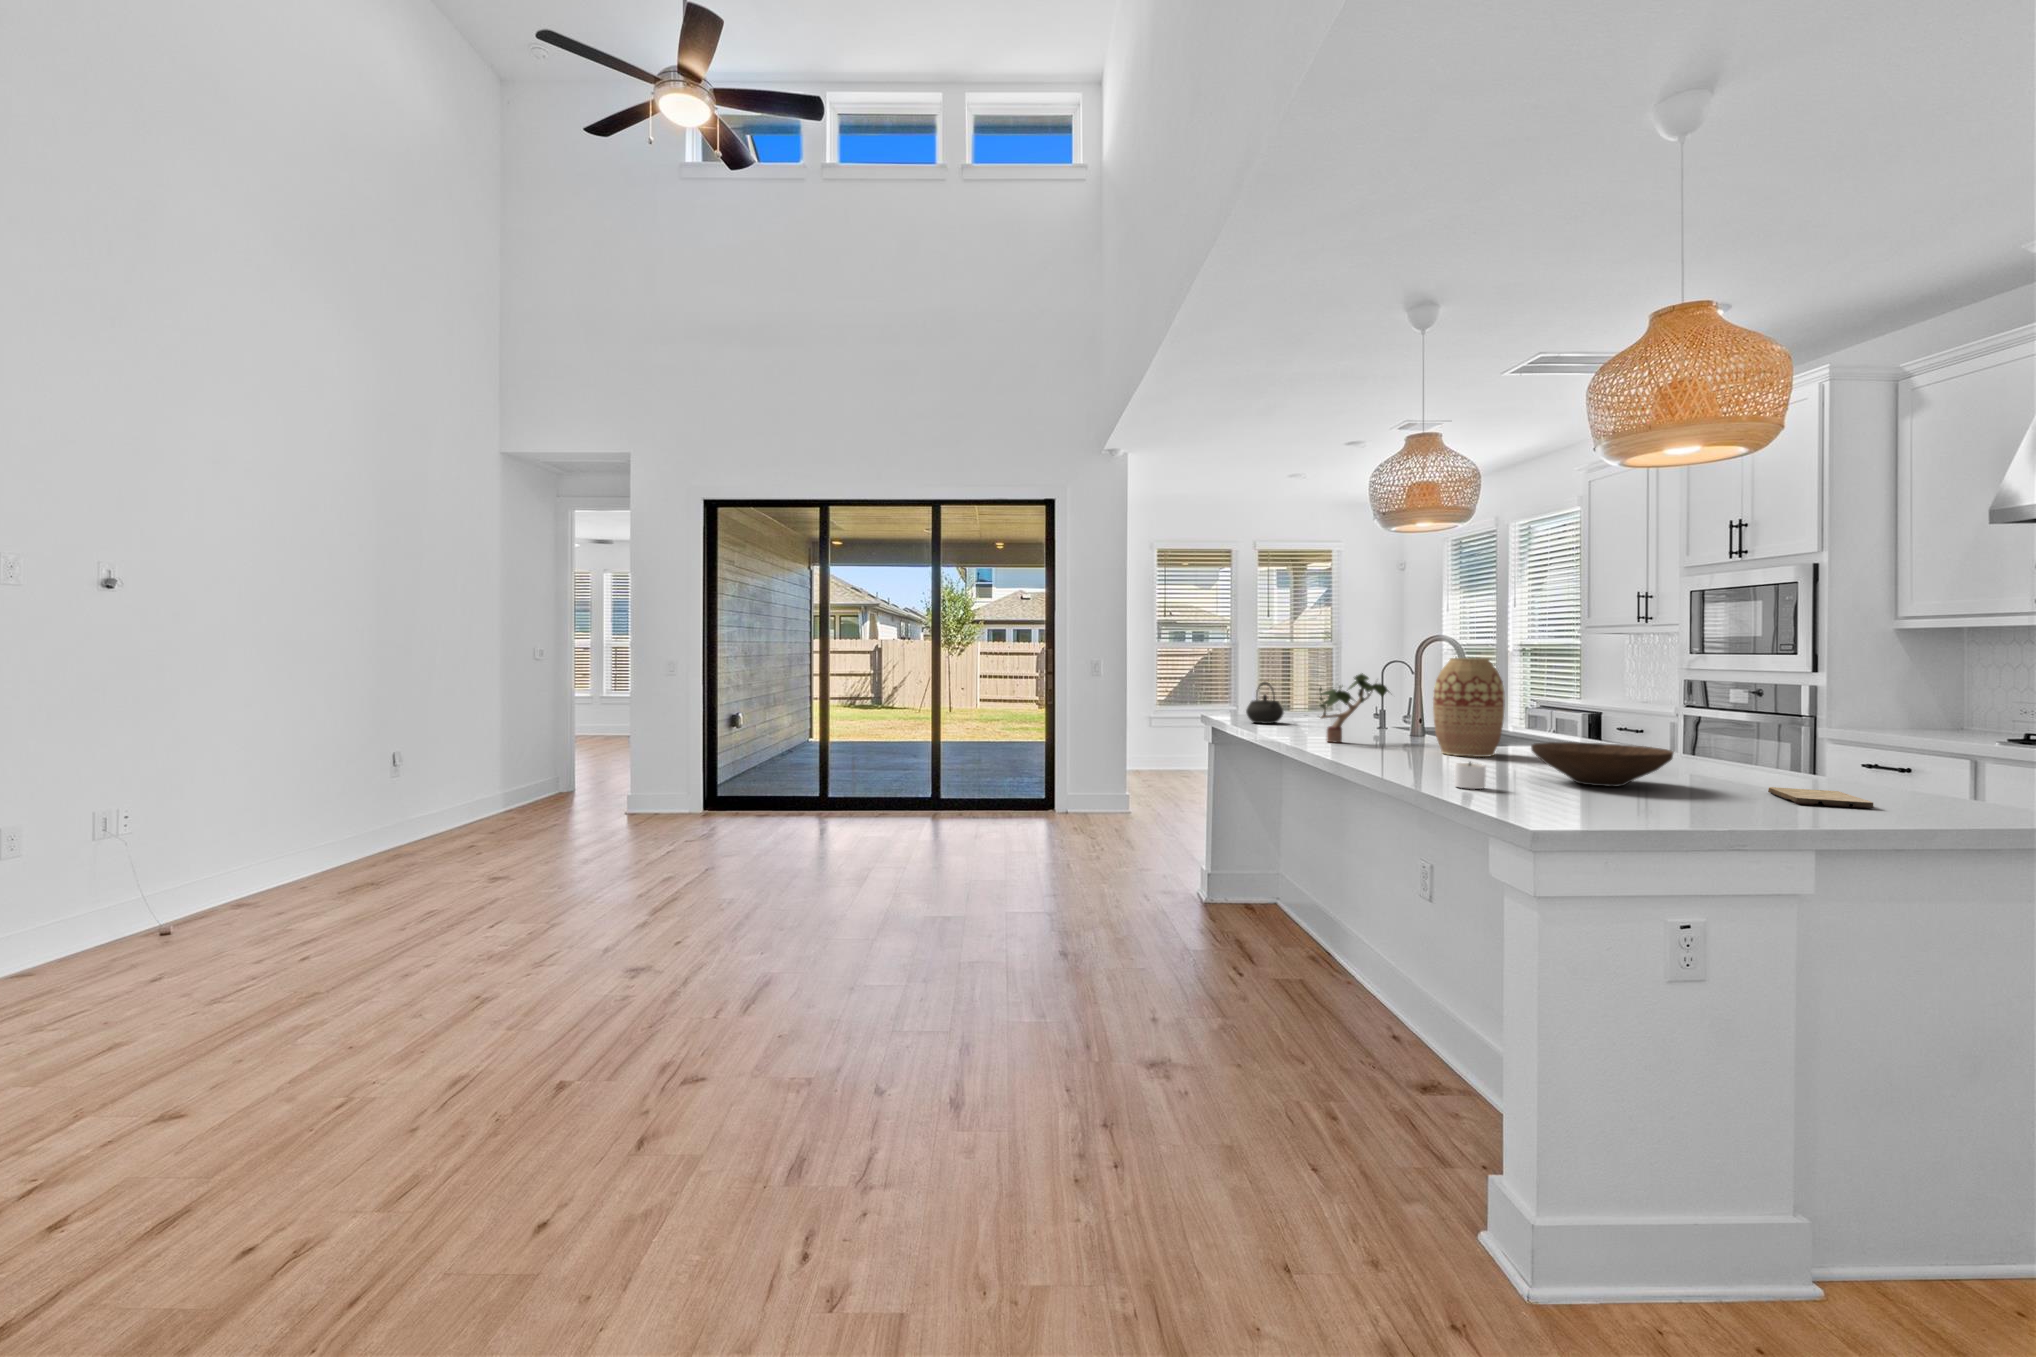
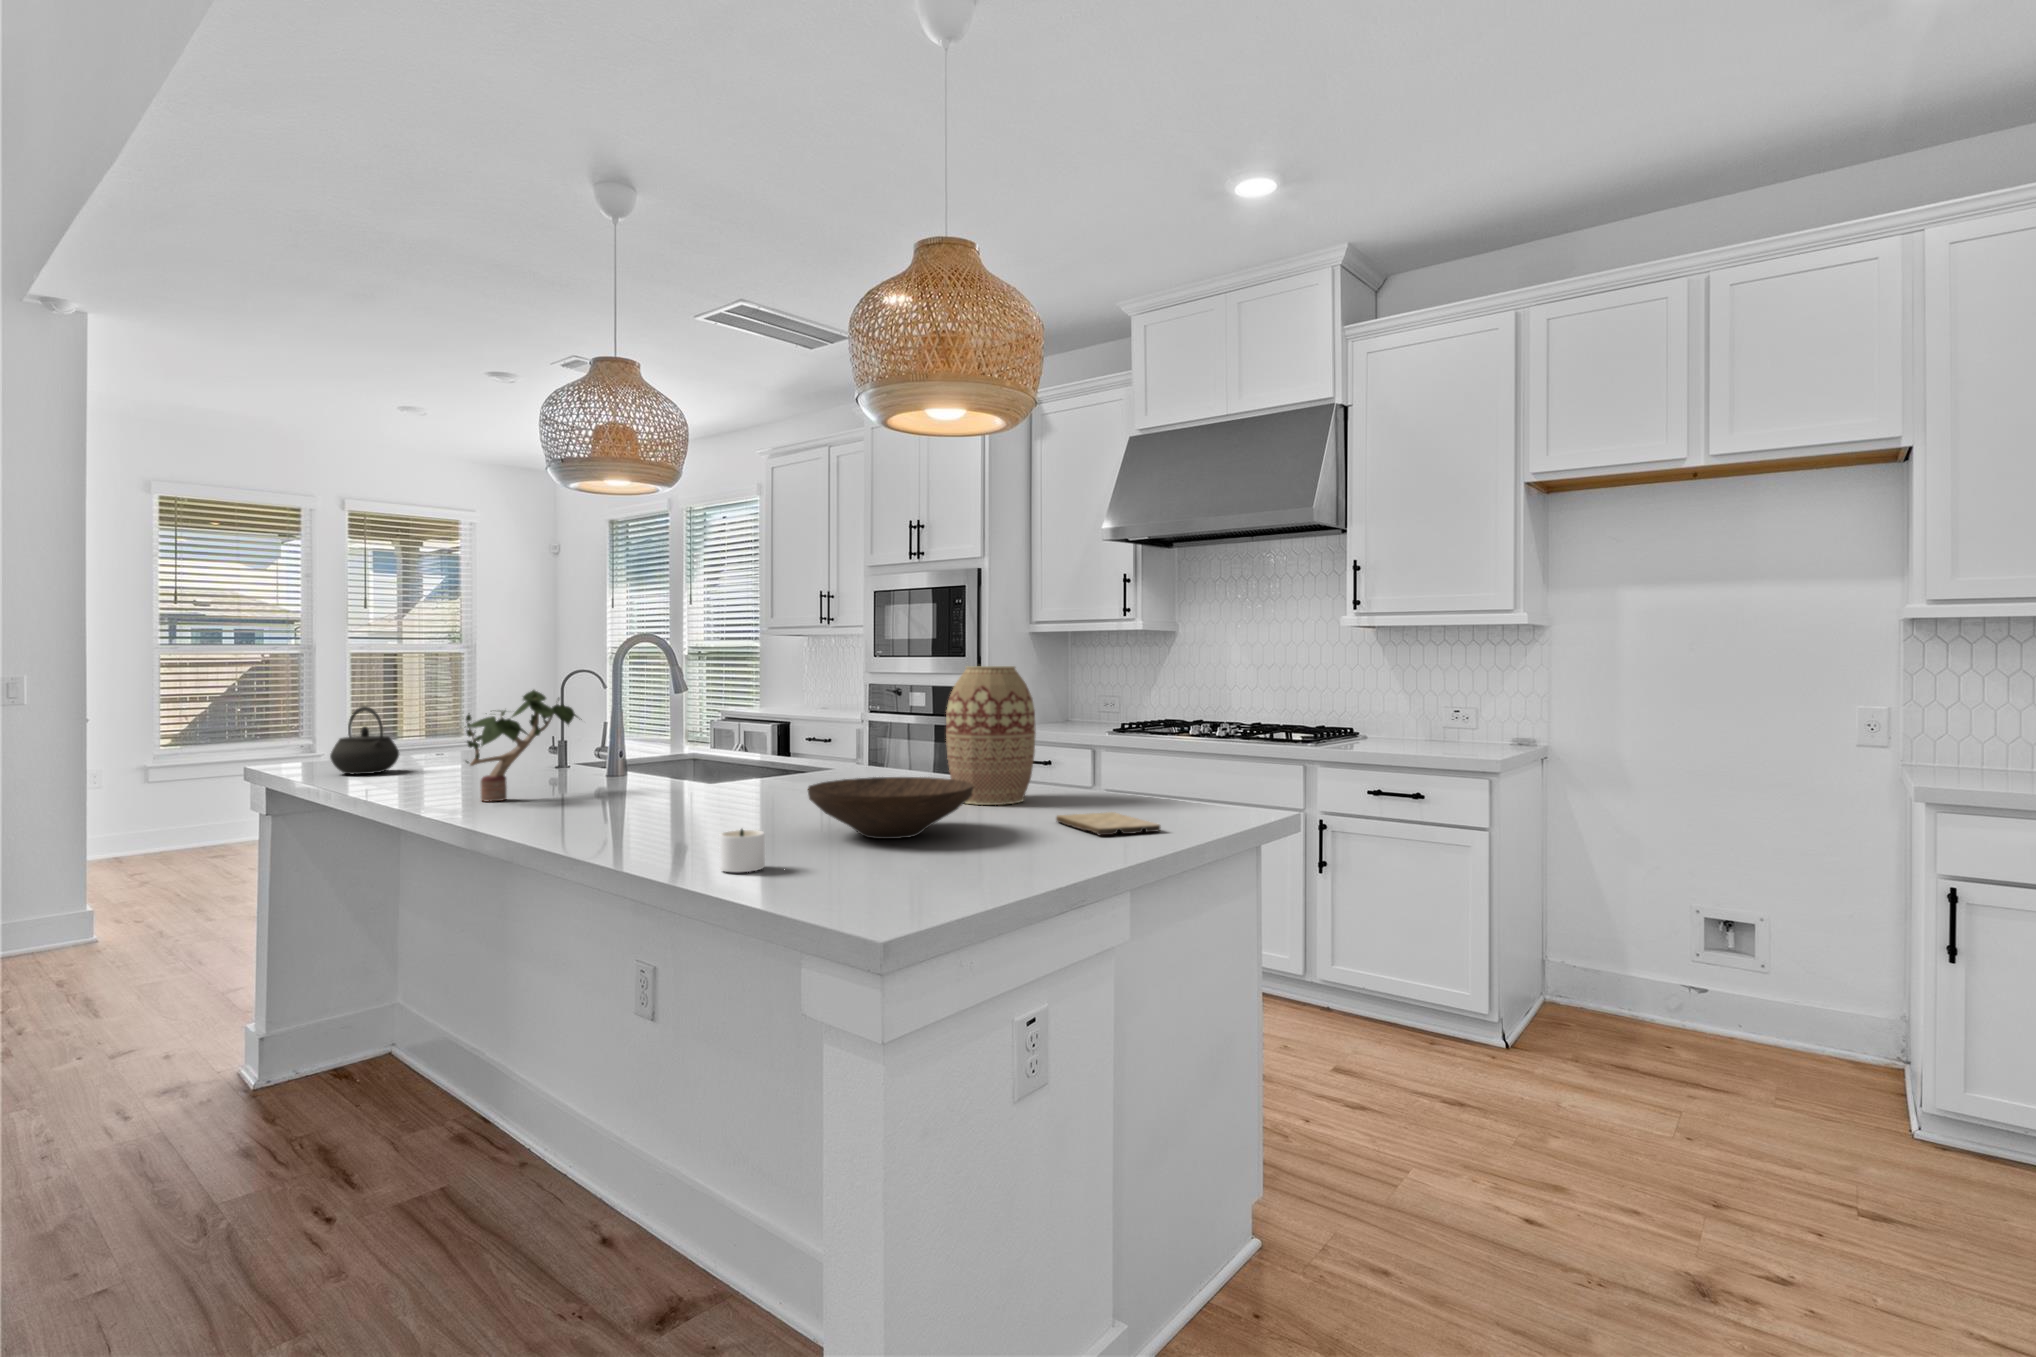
vase: present [1433,658,1505,757] -> present [946,666,1036,805]

